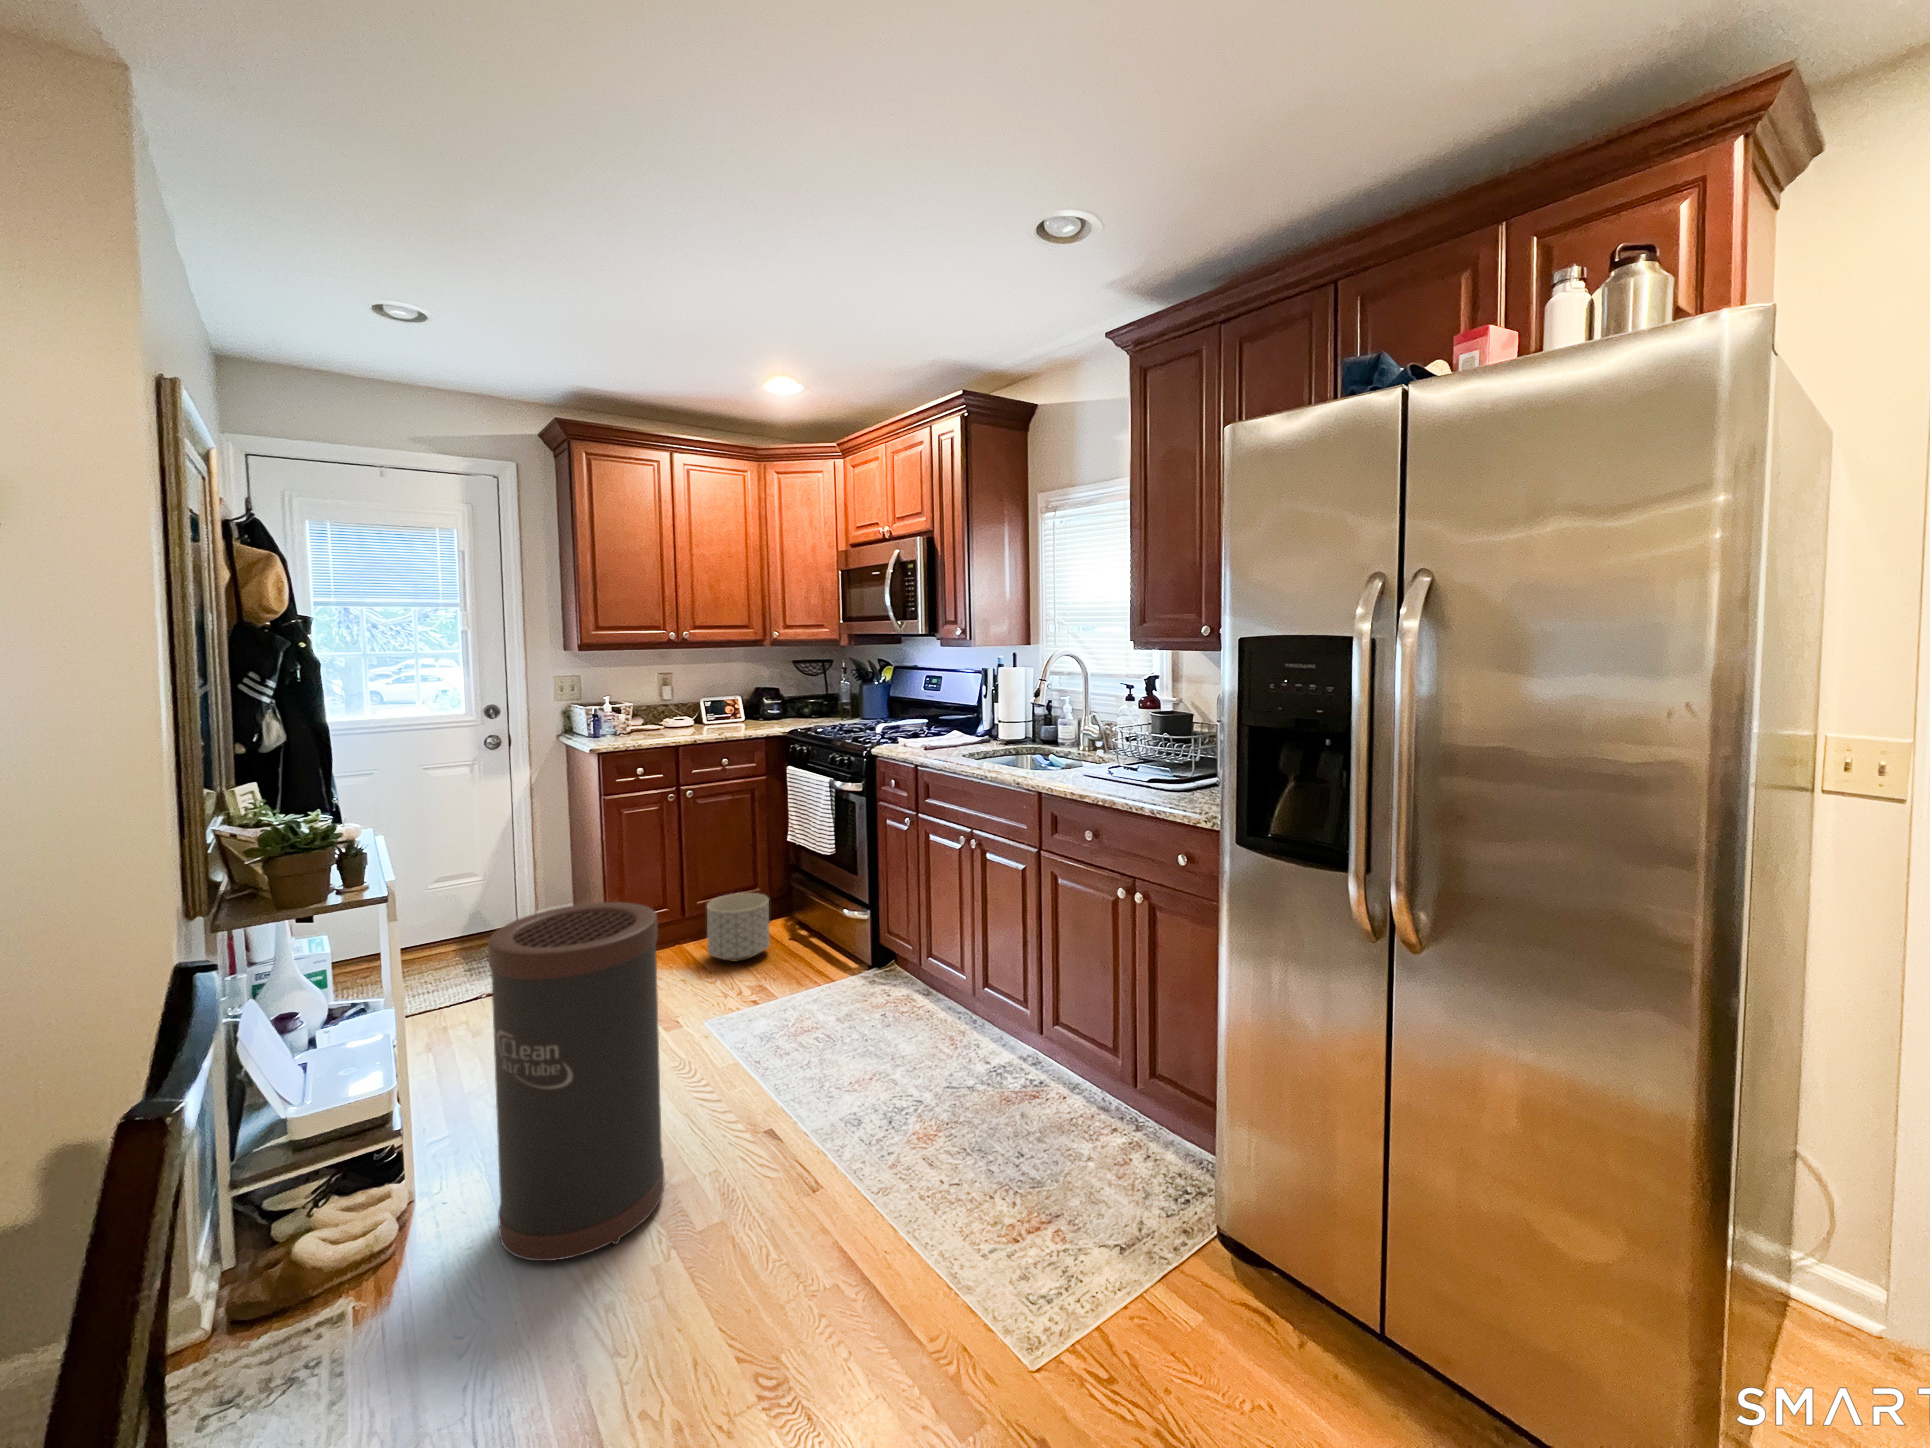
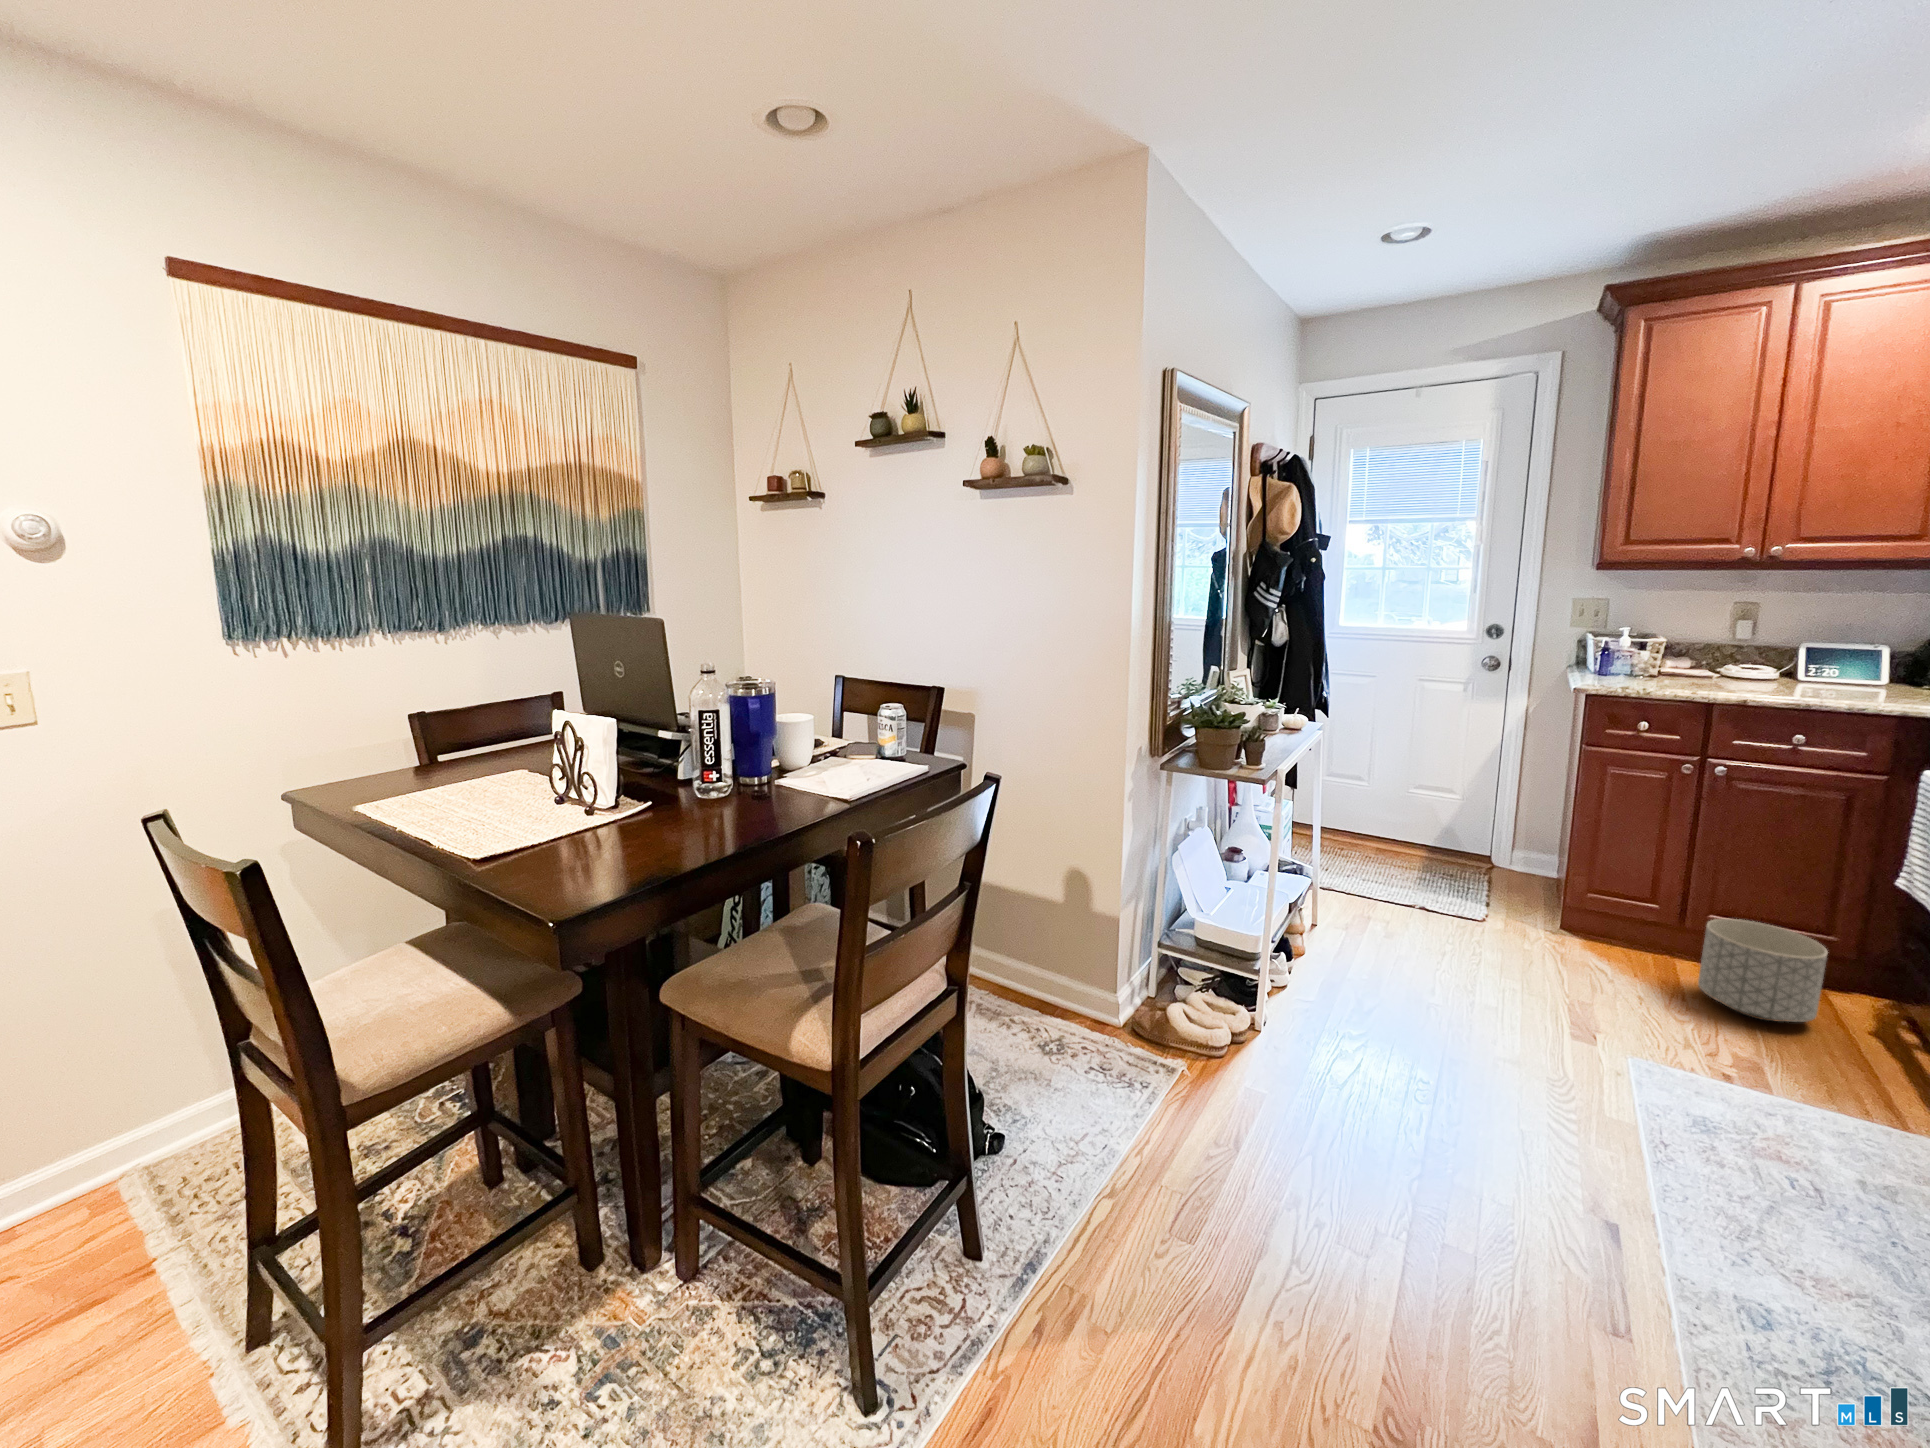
trash can: present [488,902,664,1261] -> none [1281,837,1474,1186]

